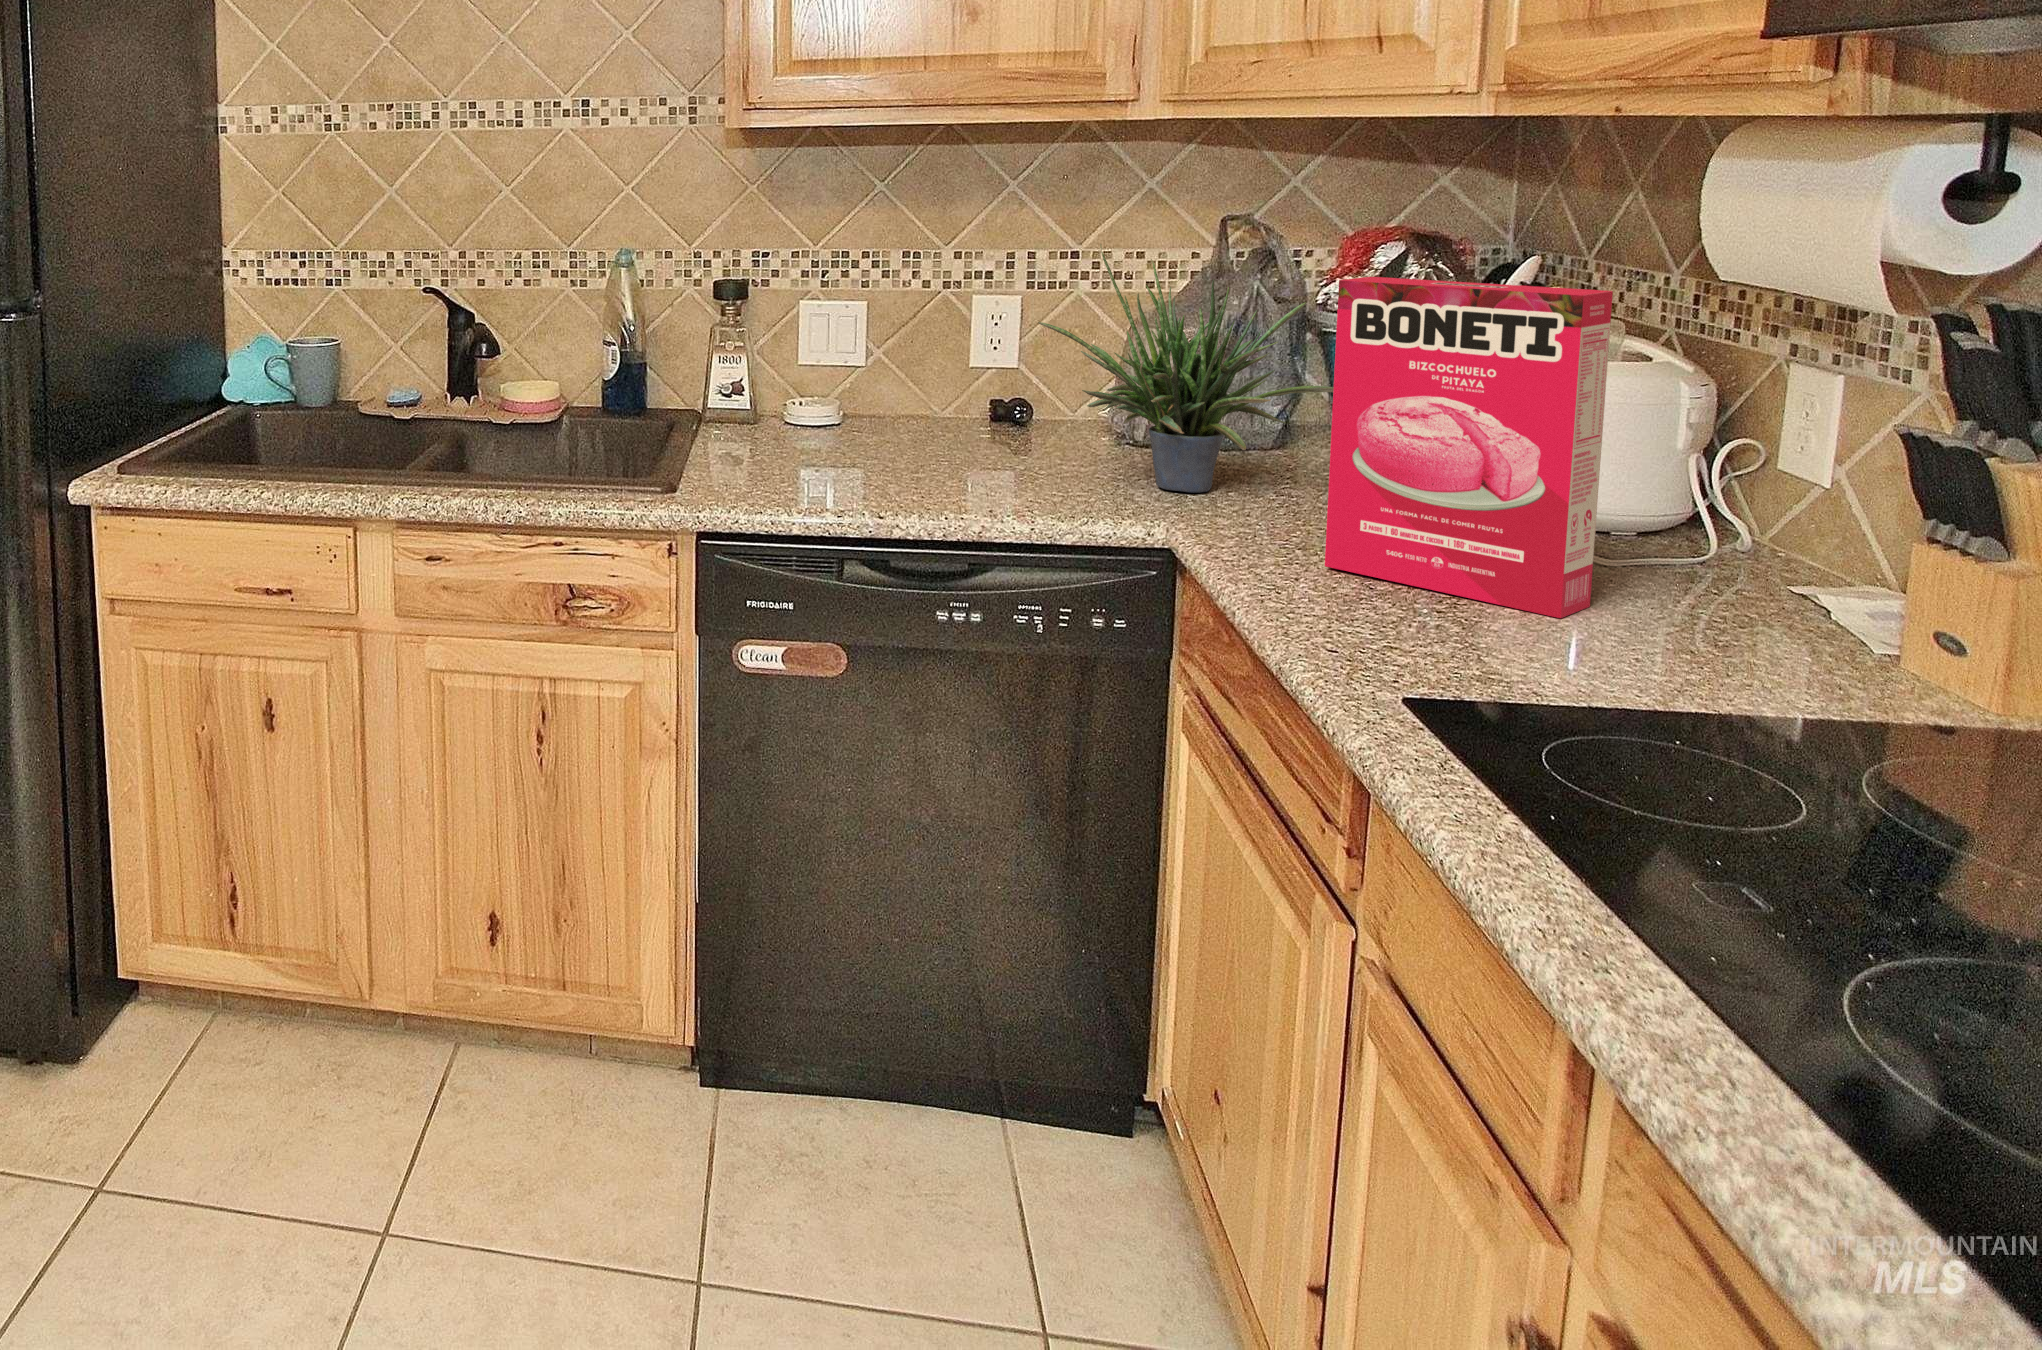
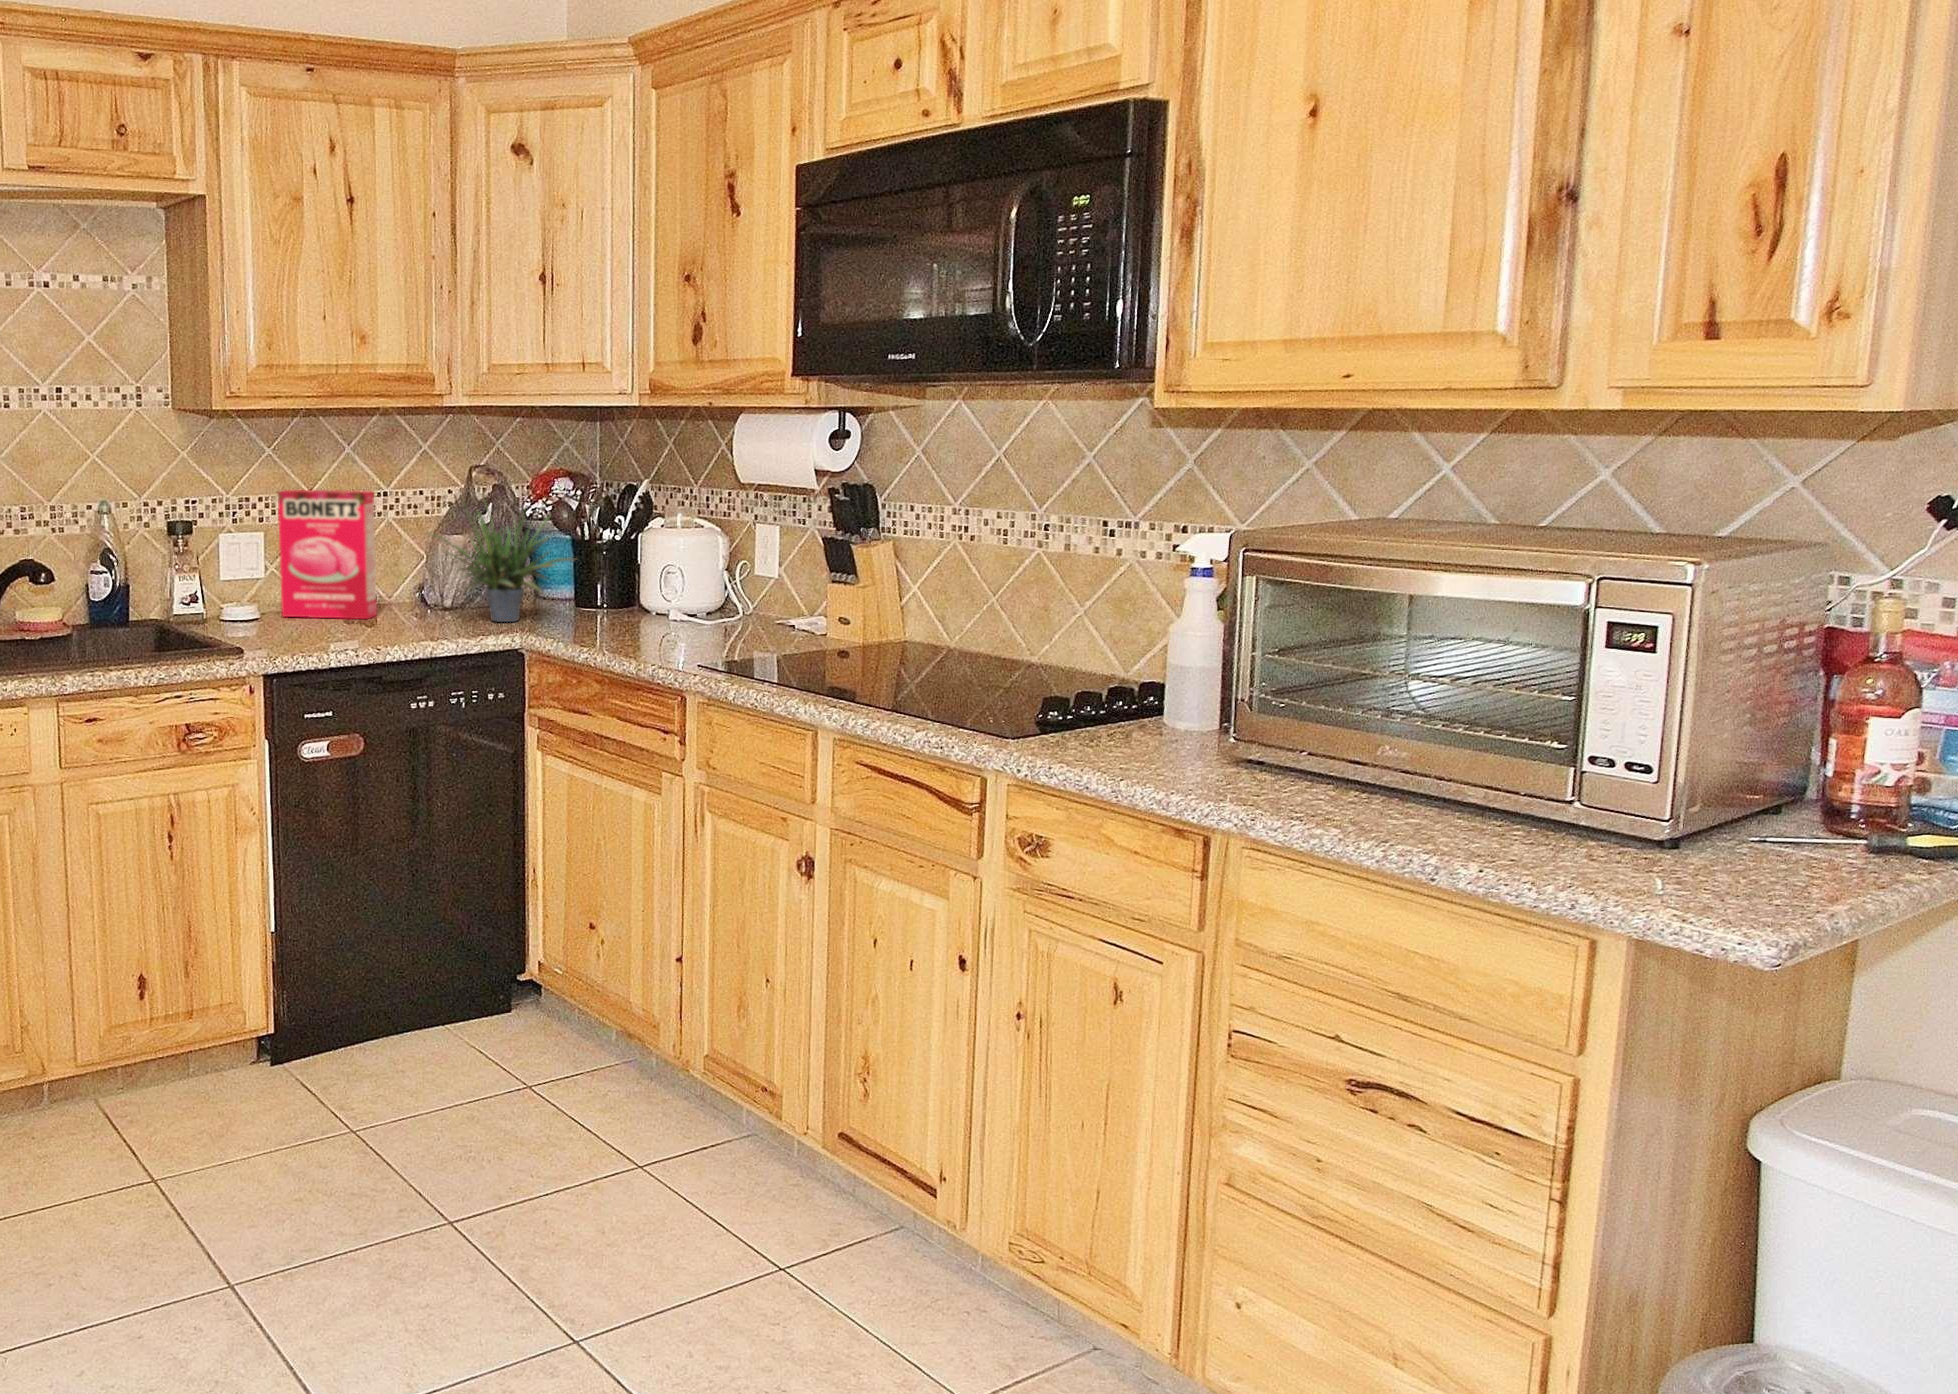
cereal box: present [1325,277,1613,618] -> present [278,490,377,619]

